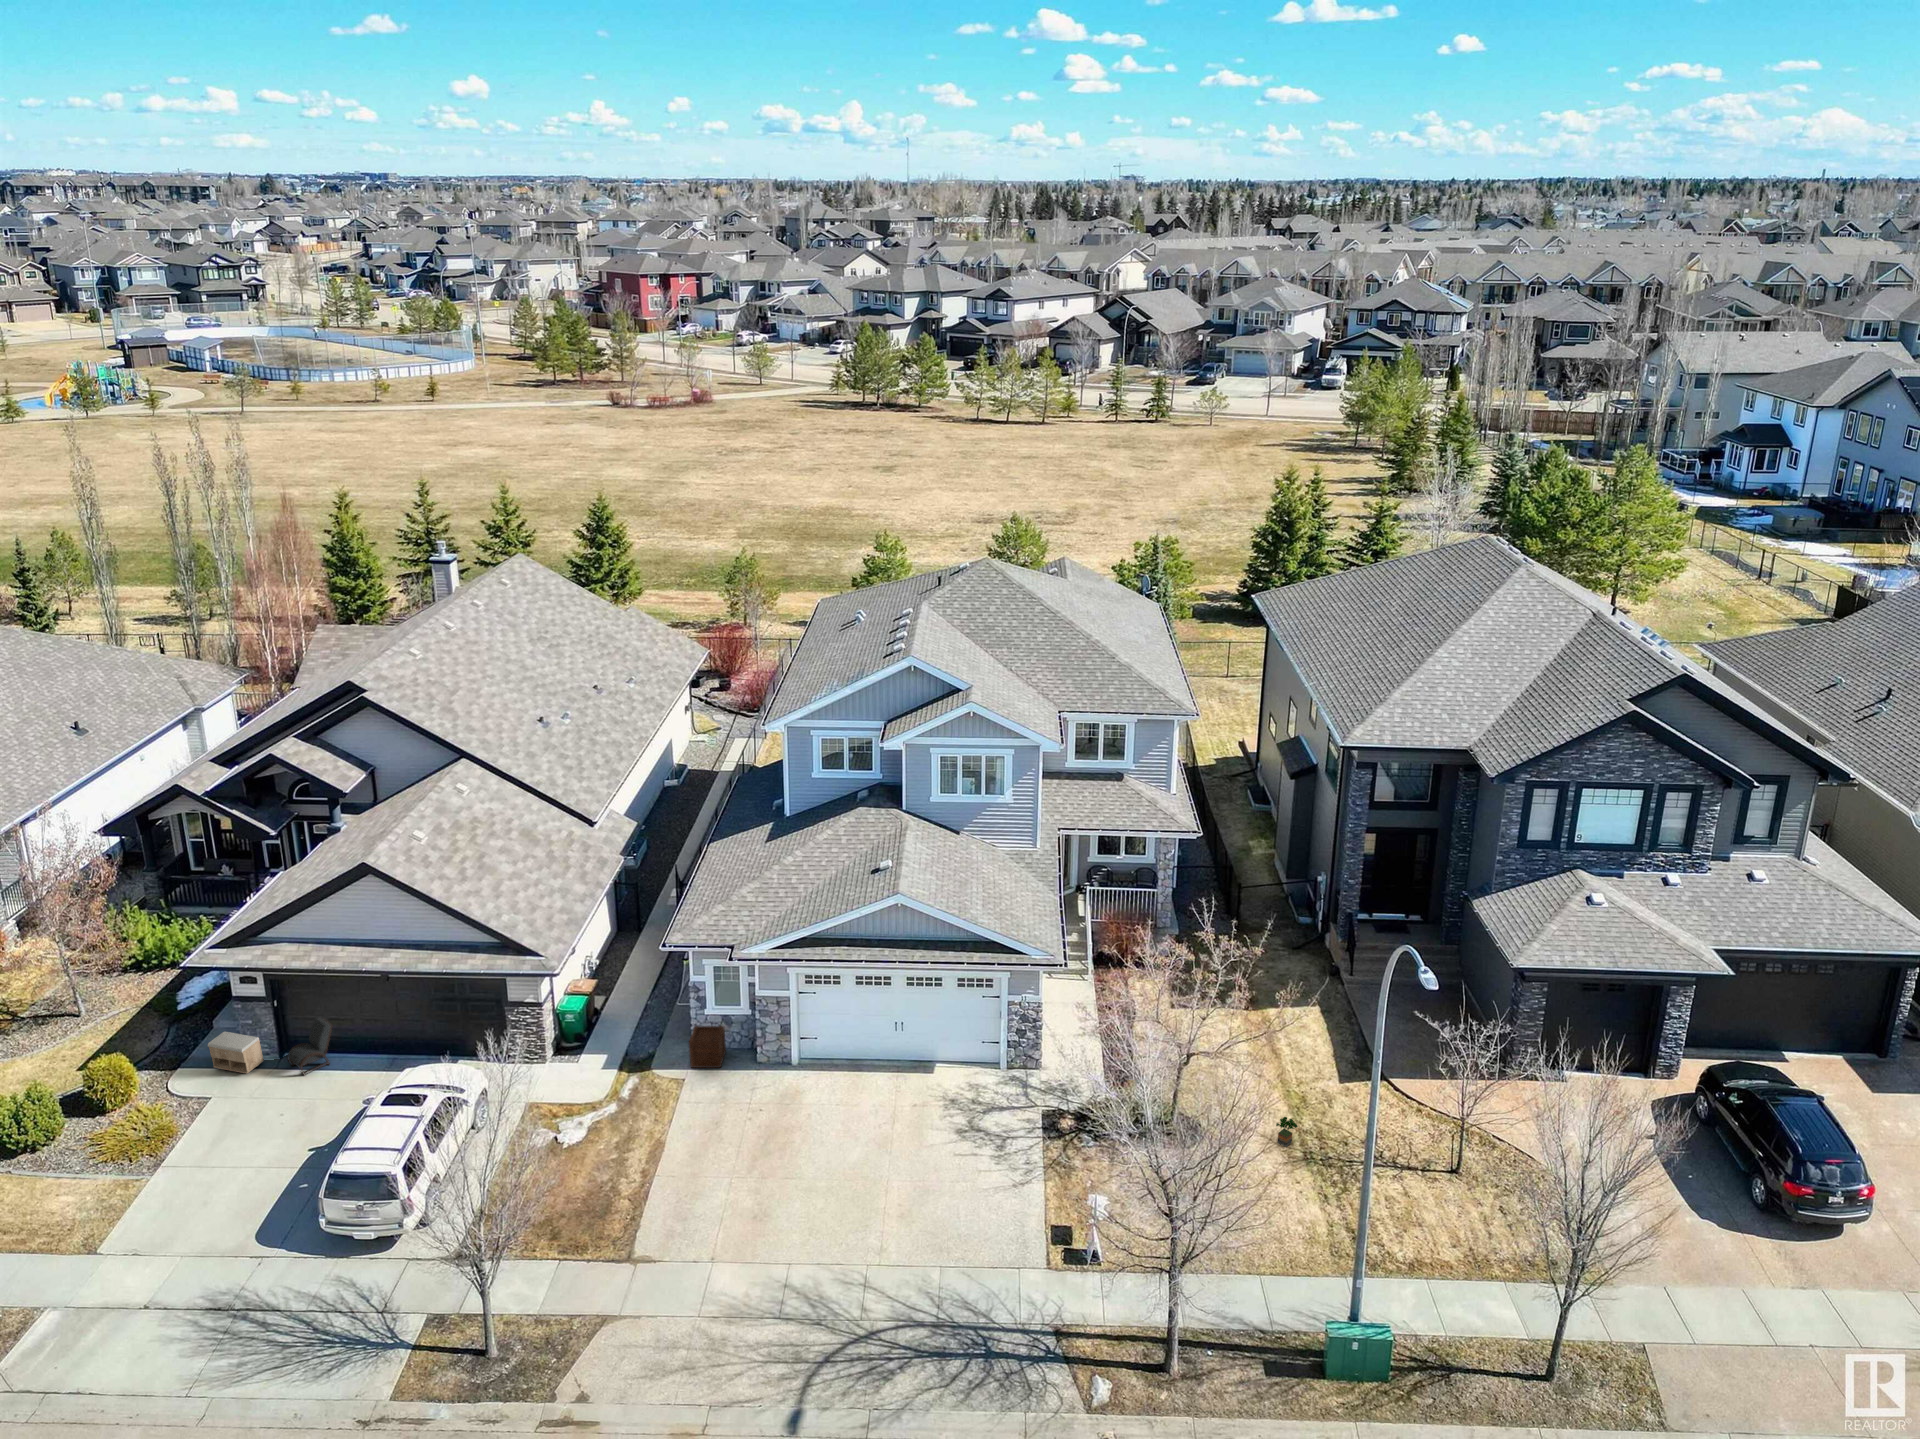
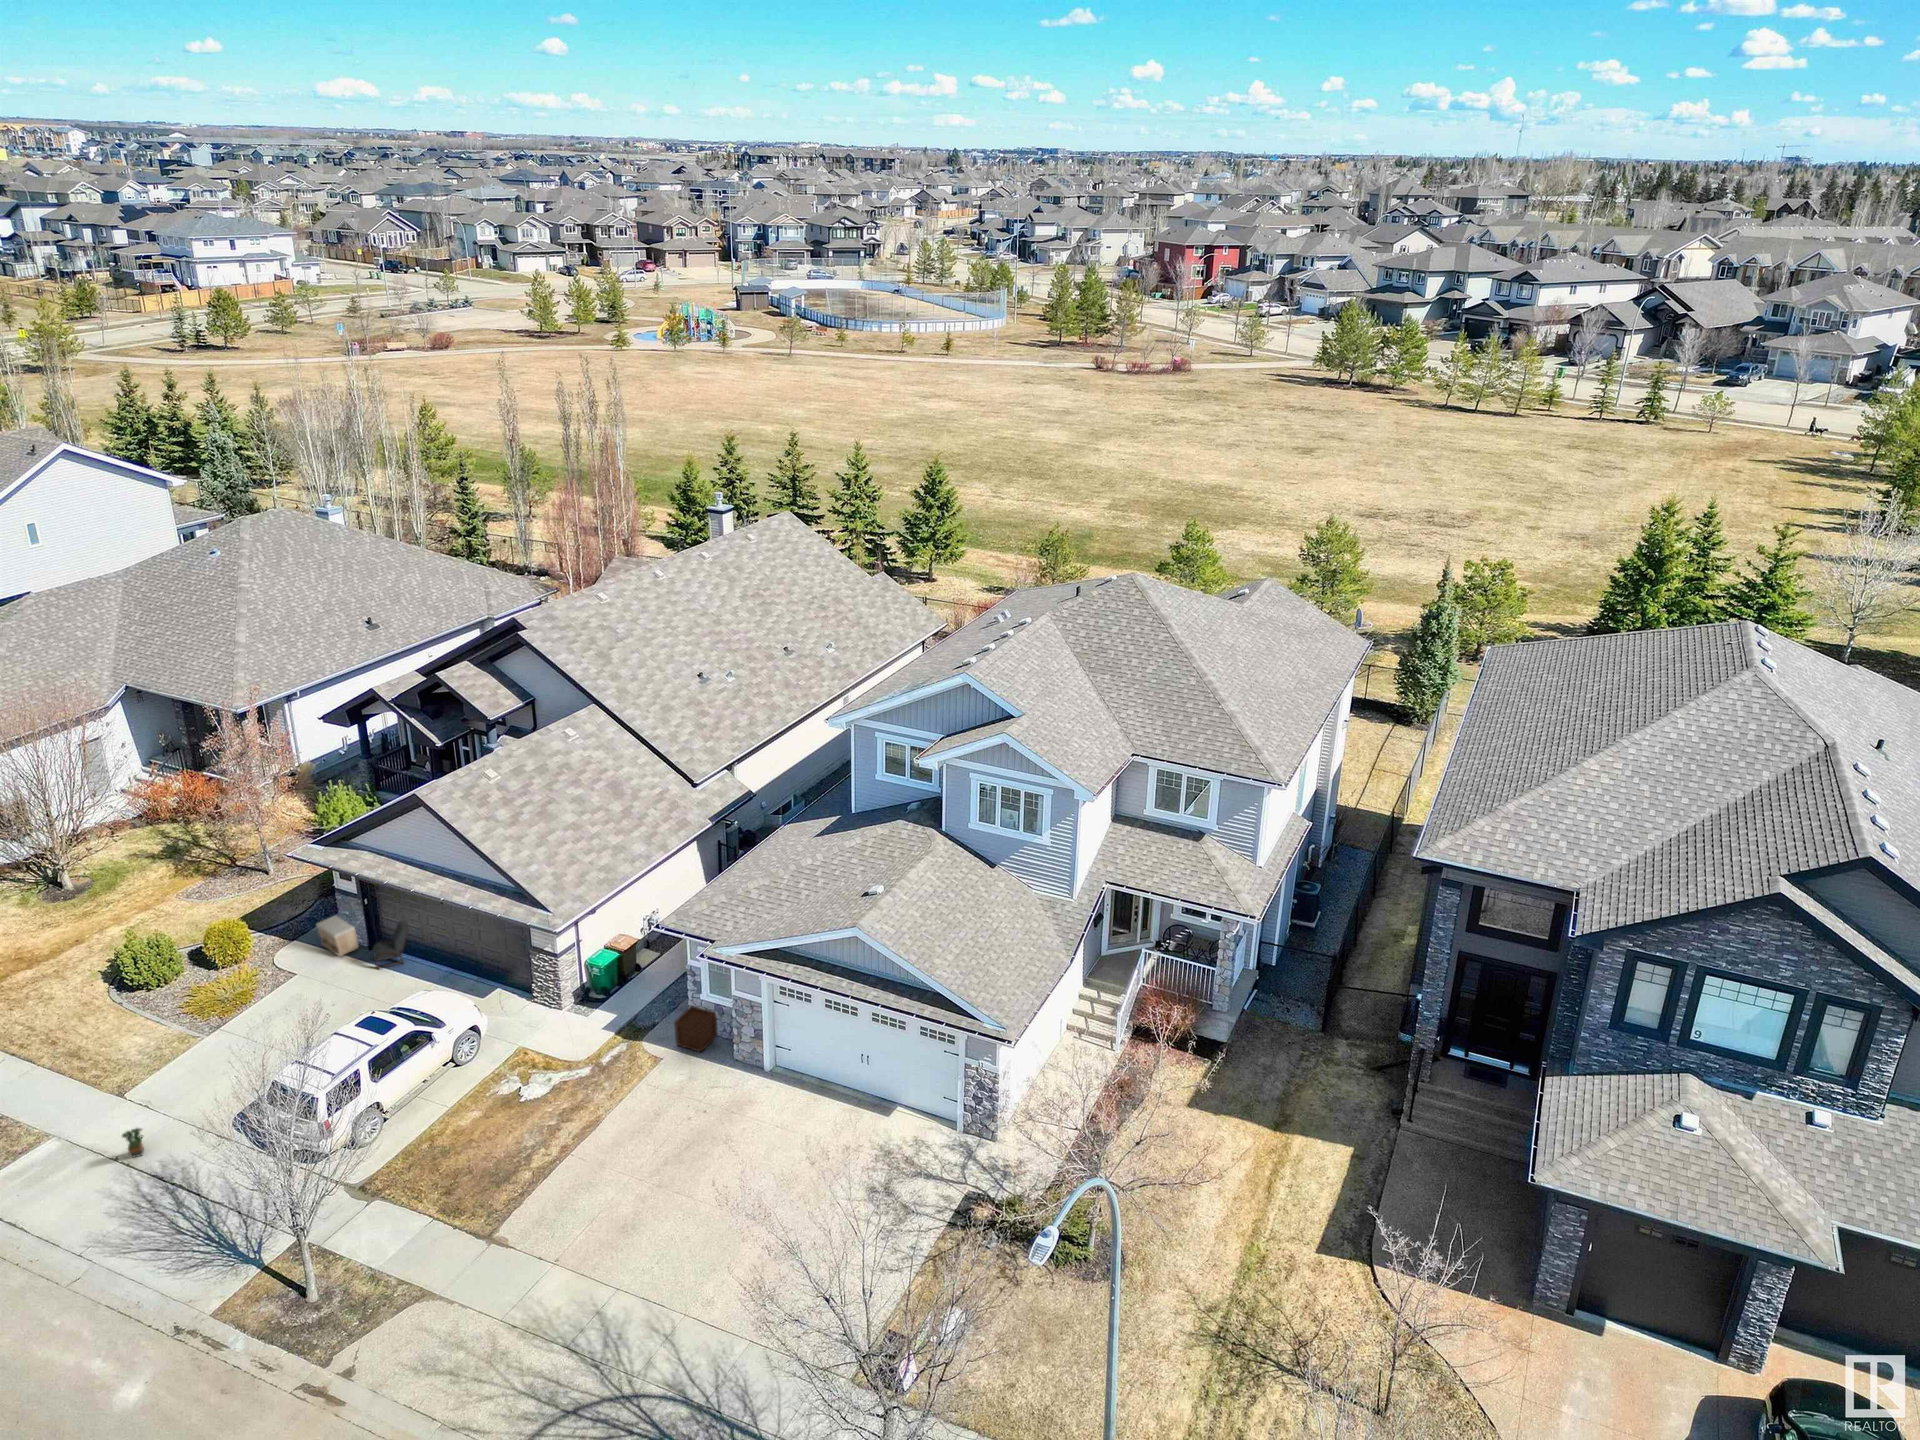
potted tree: present [1276,1117,1298,1147] -> present [122,1128,144,1158]

